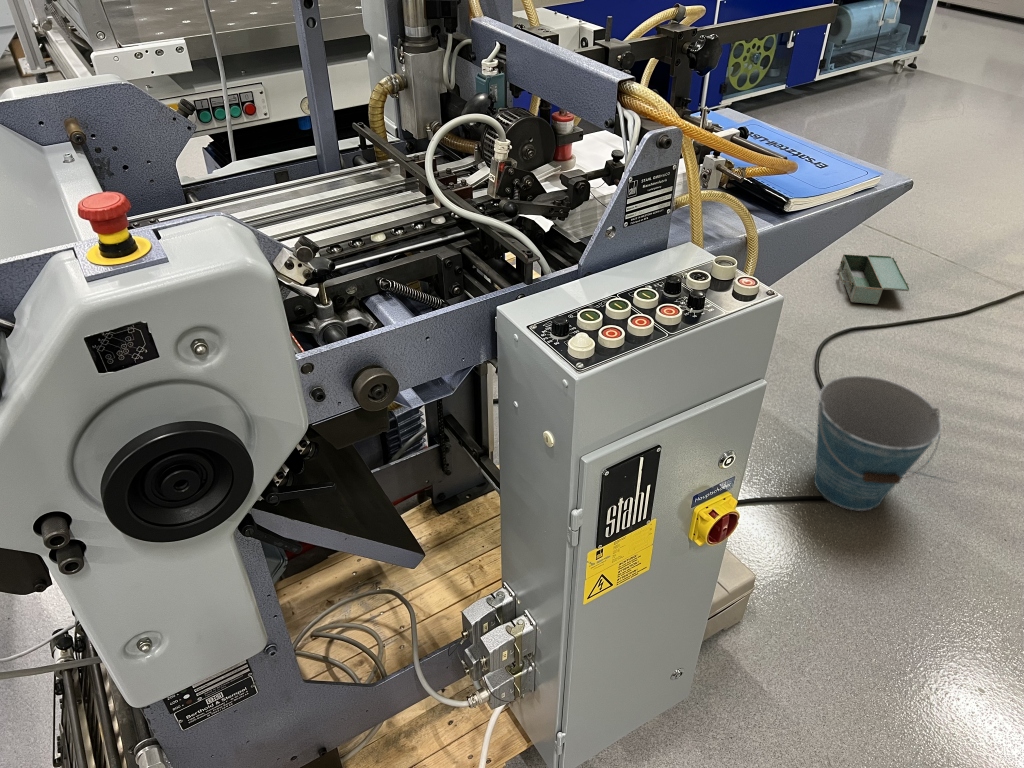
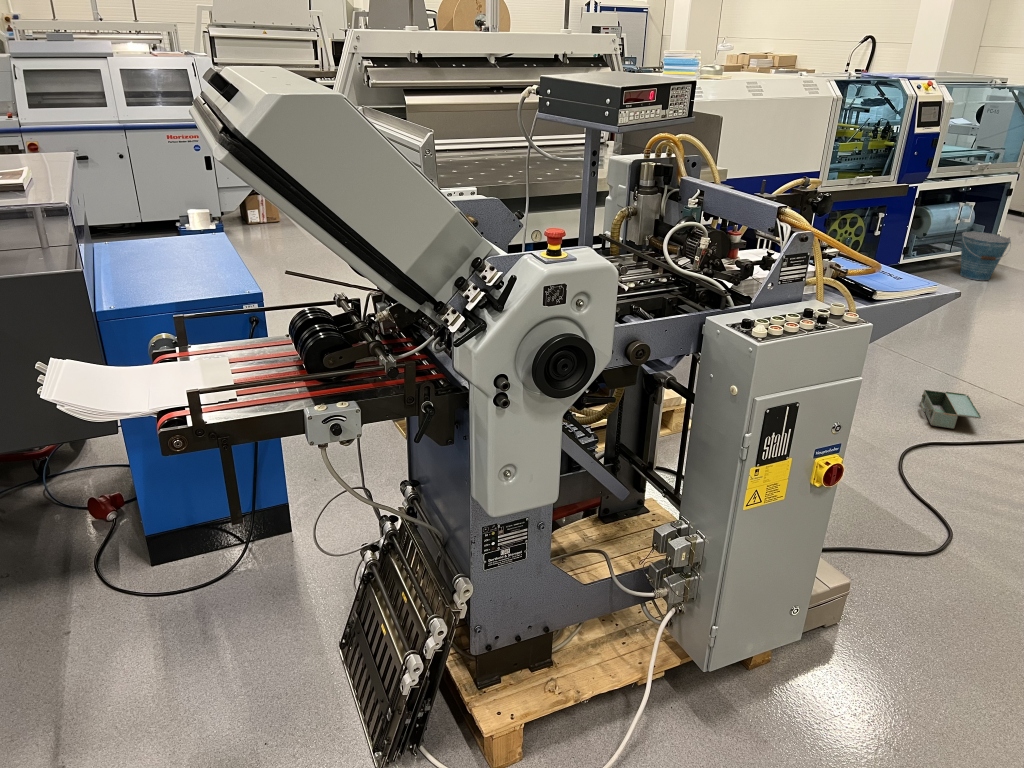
bucket: present [814,376,942,511] -> present [960,232,1011,280]

